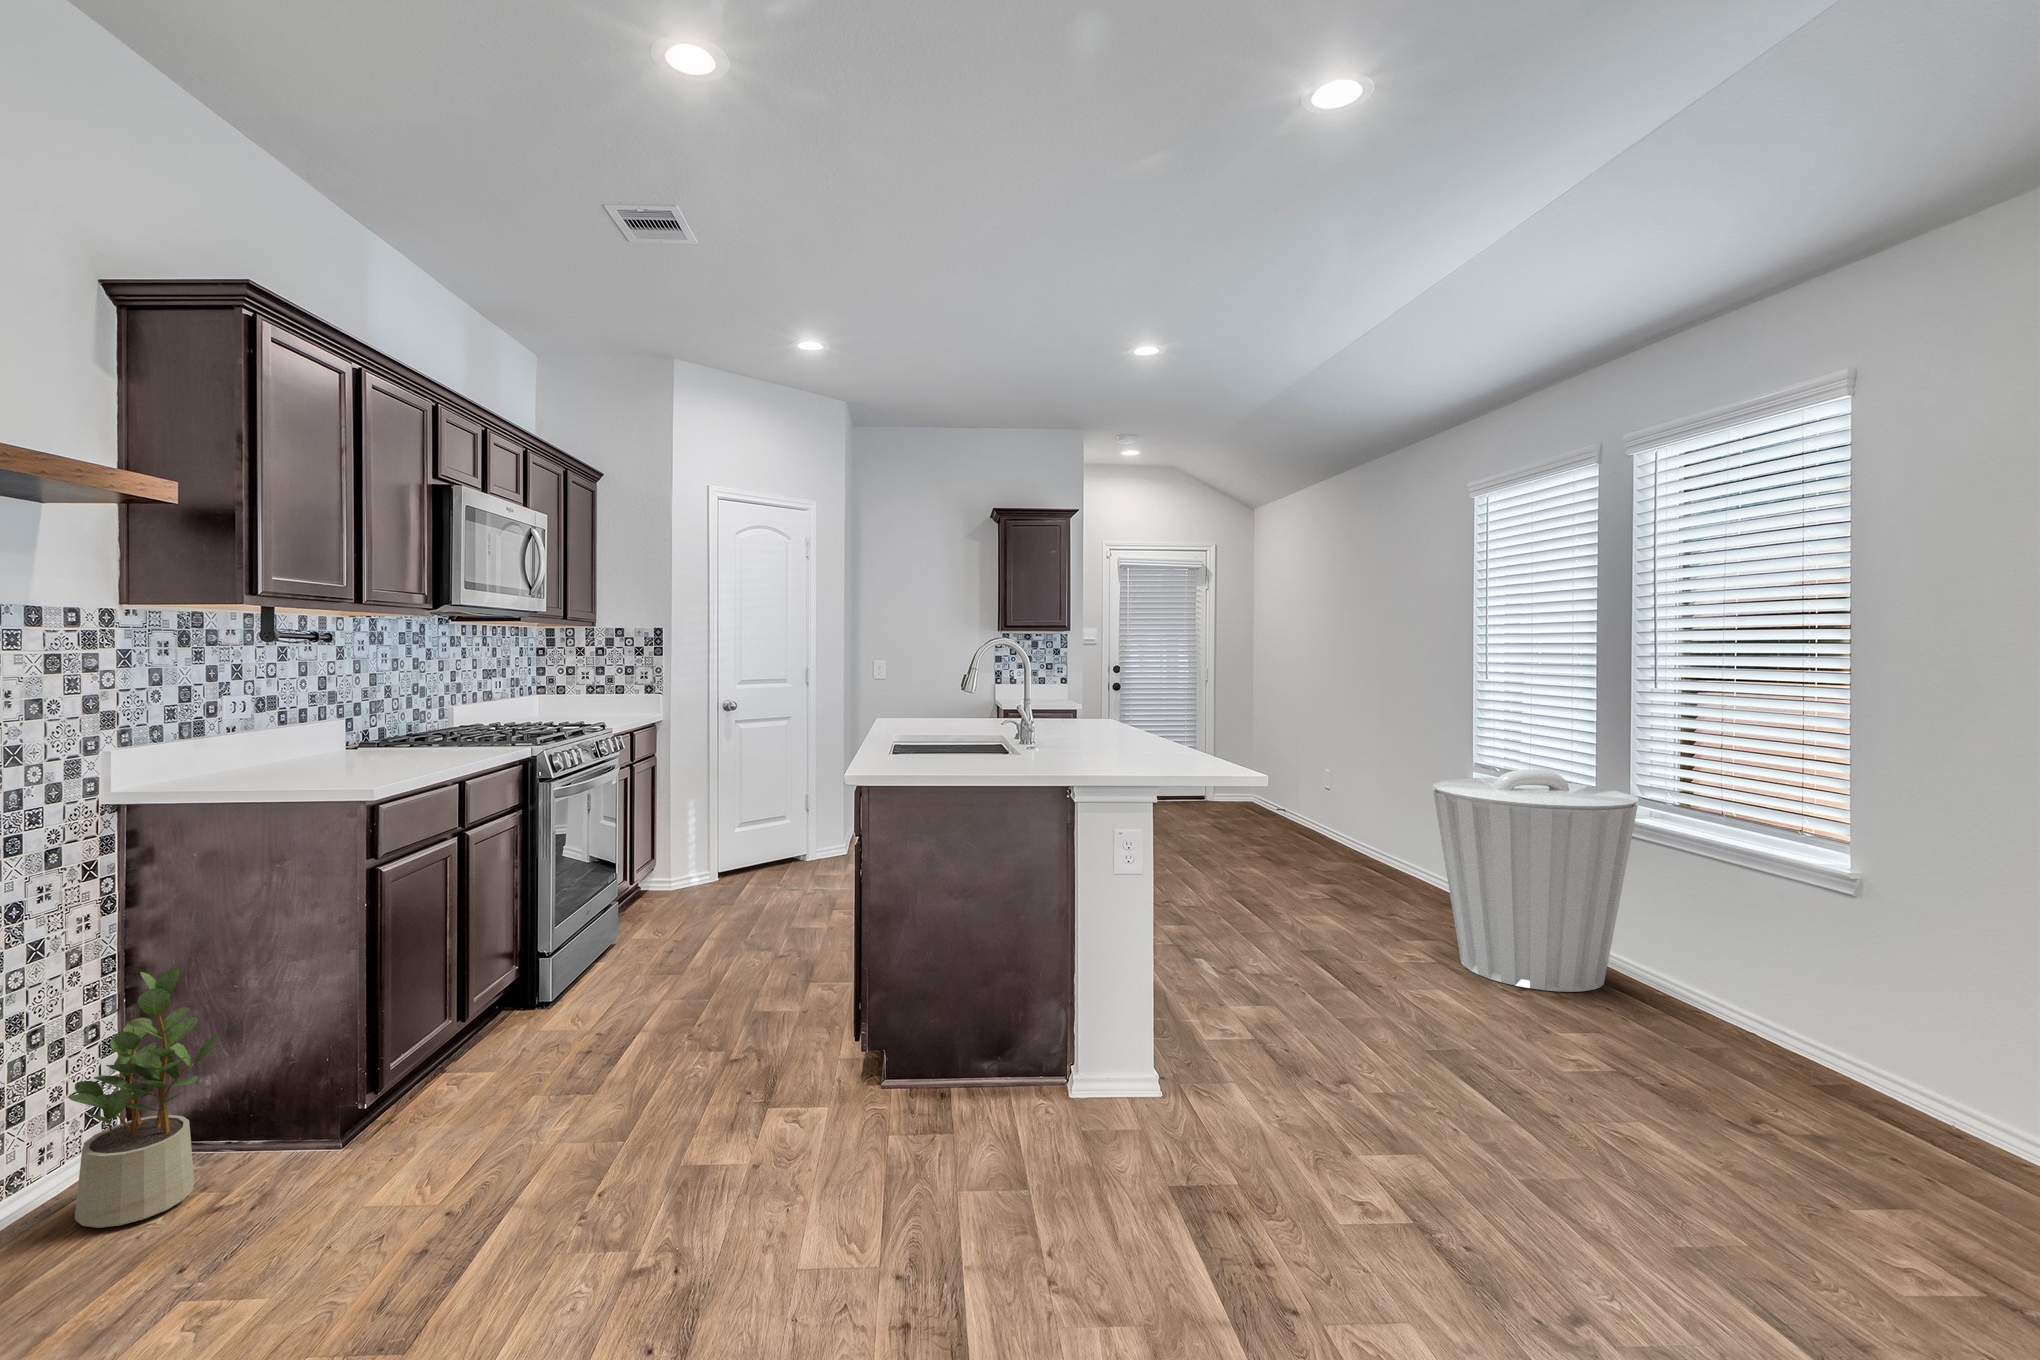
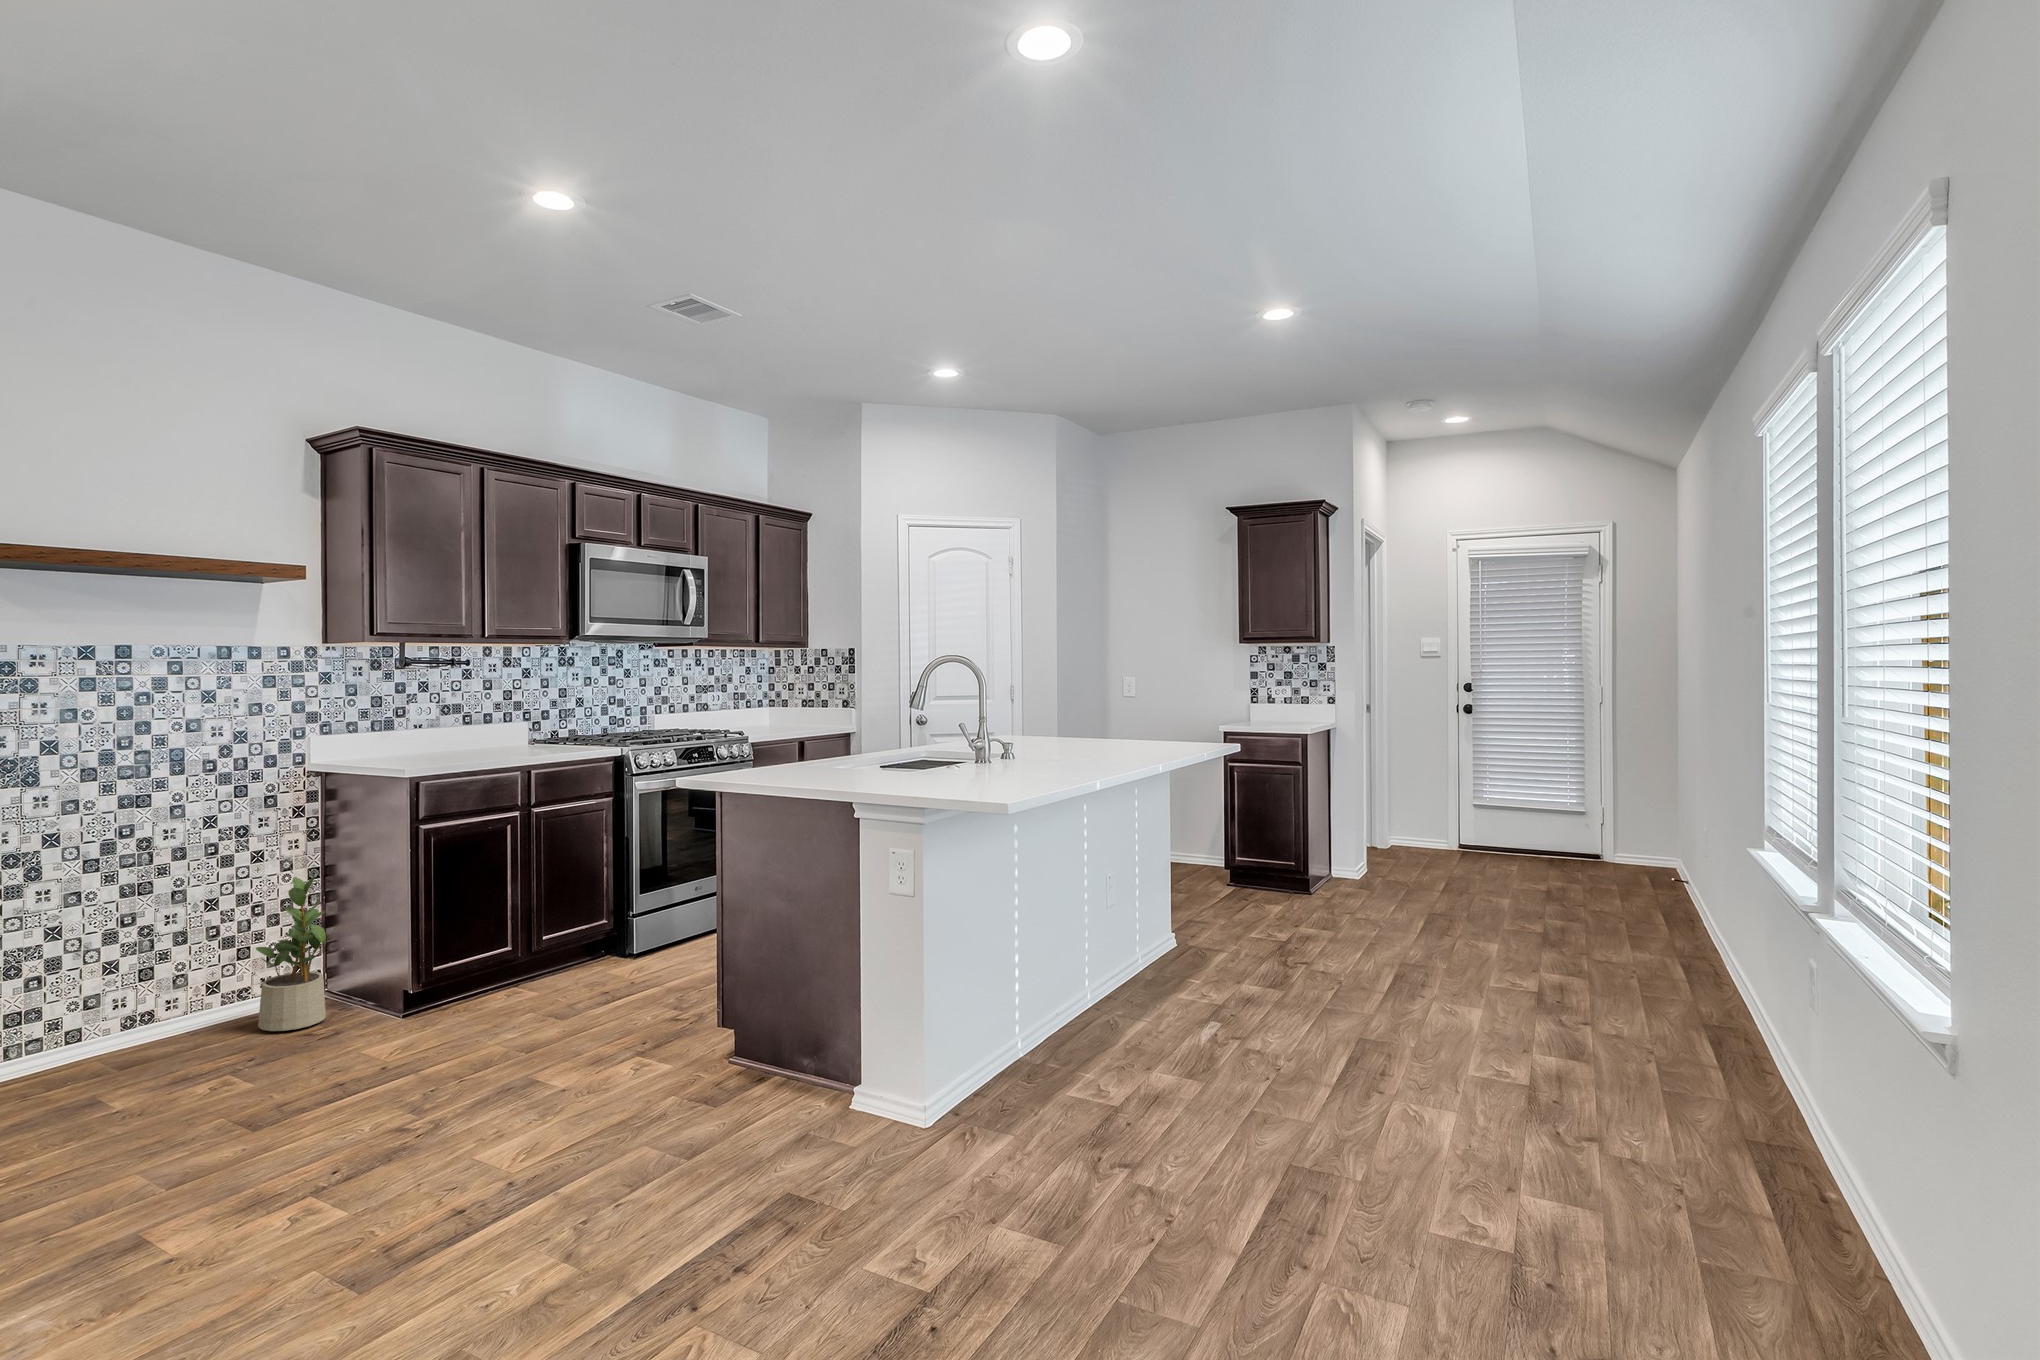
trash can: present [1433,769,1638,992] -> none [1509,837,1795,1150]

